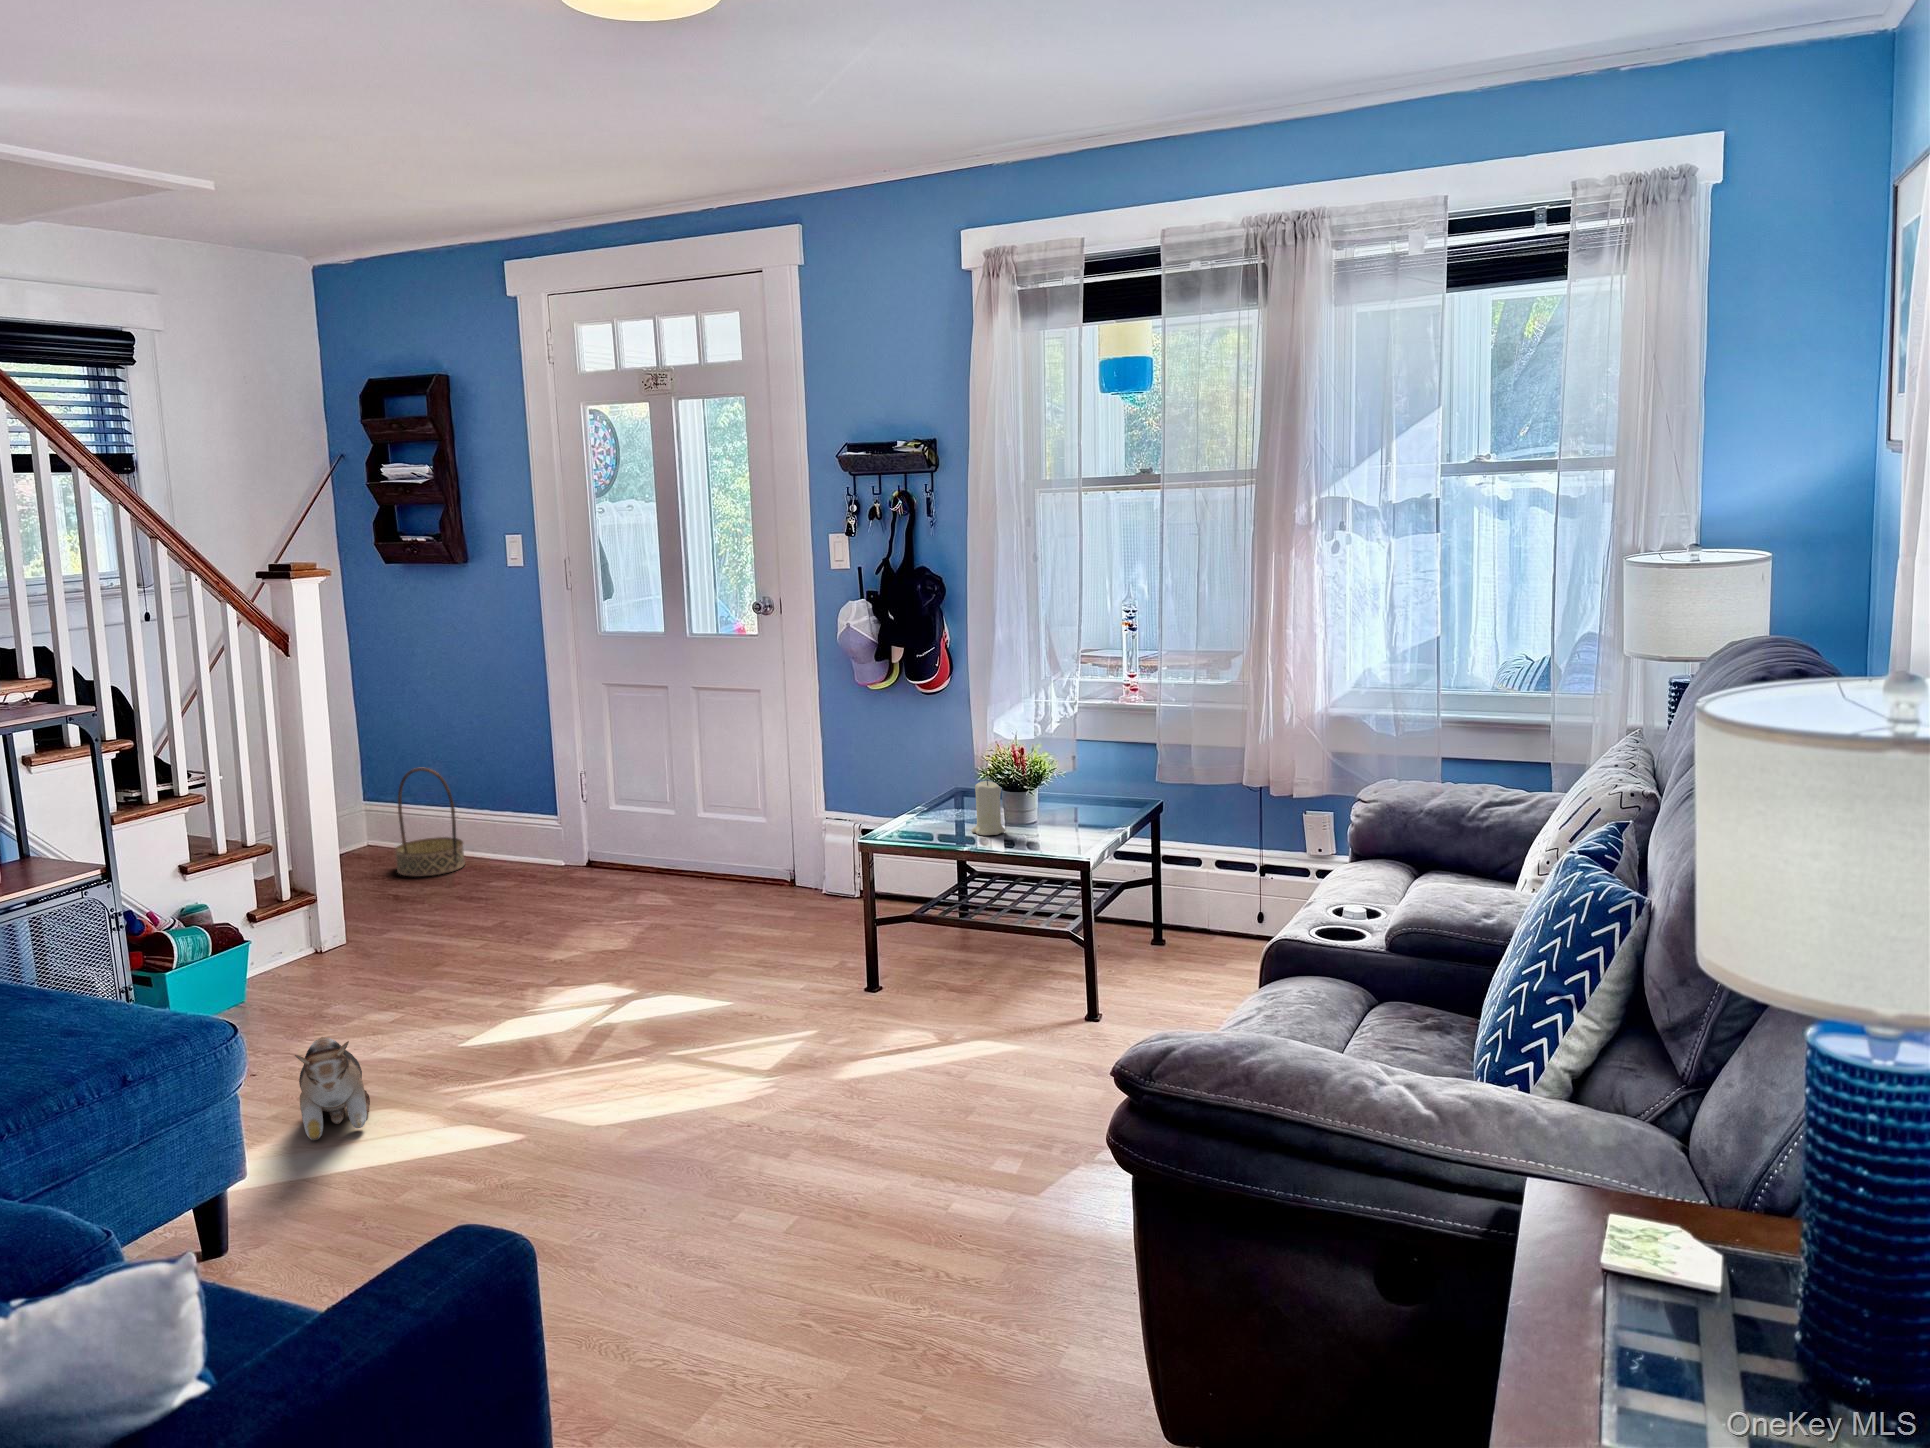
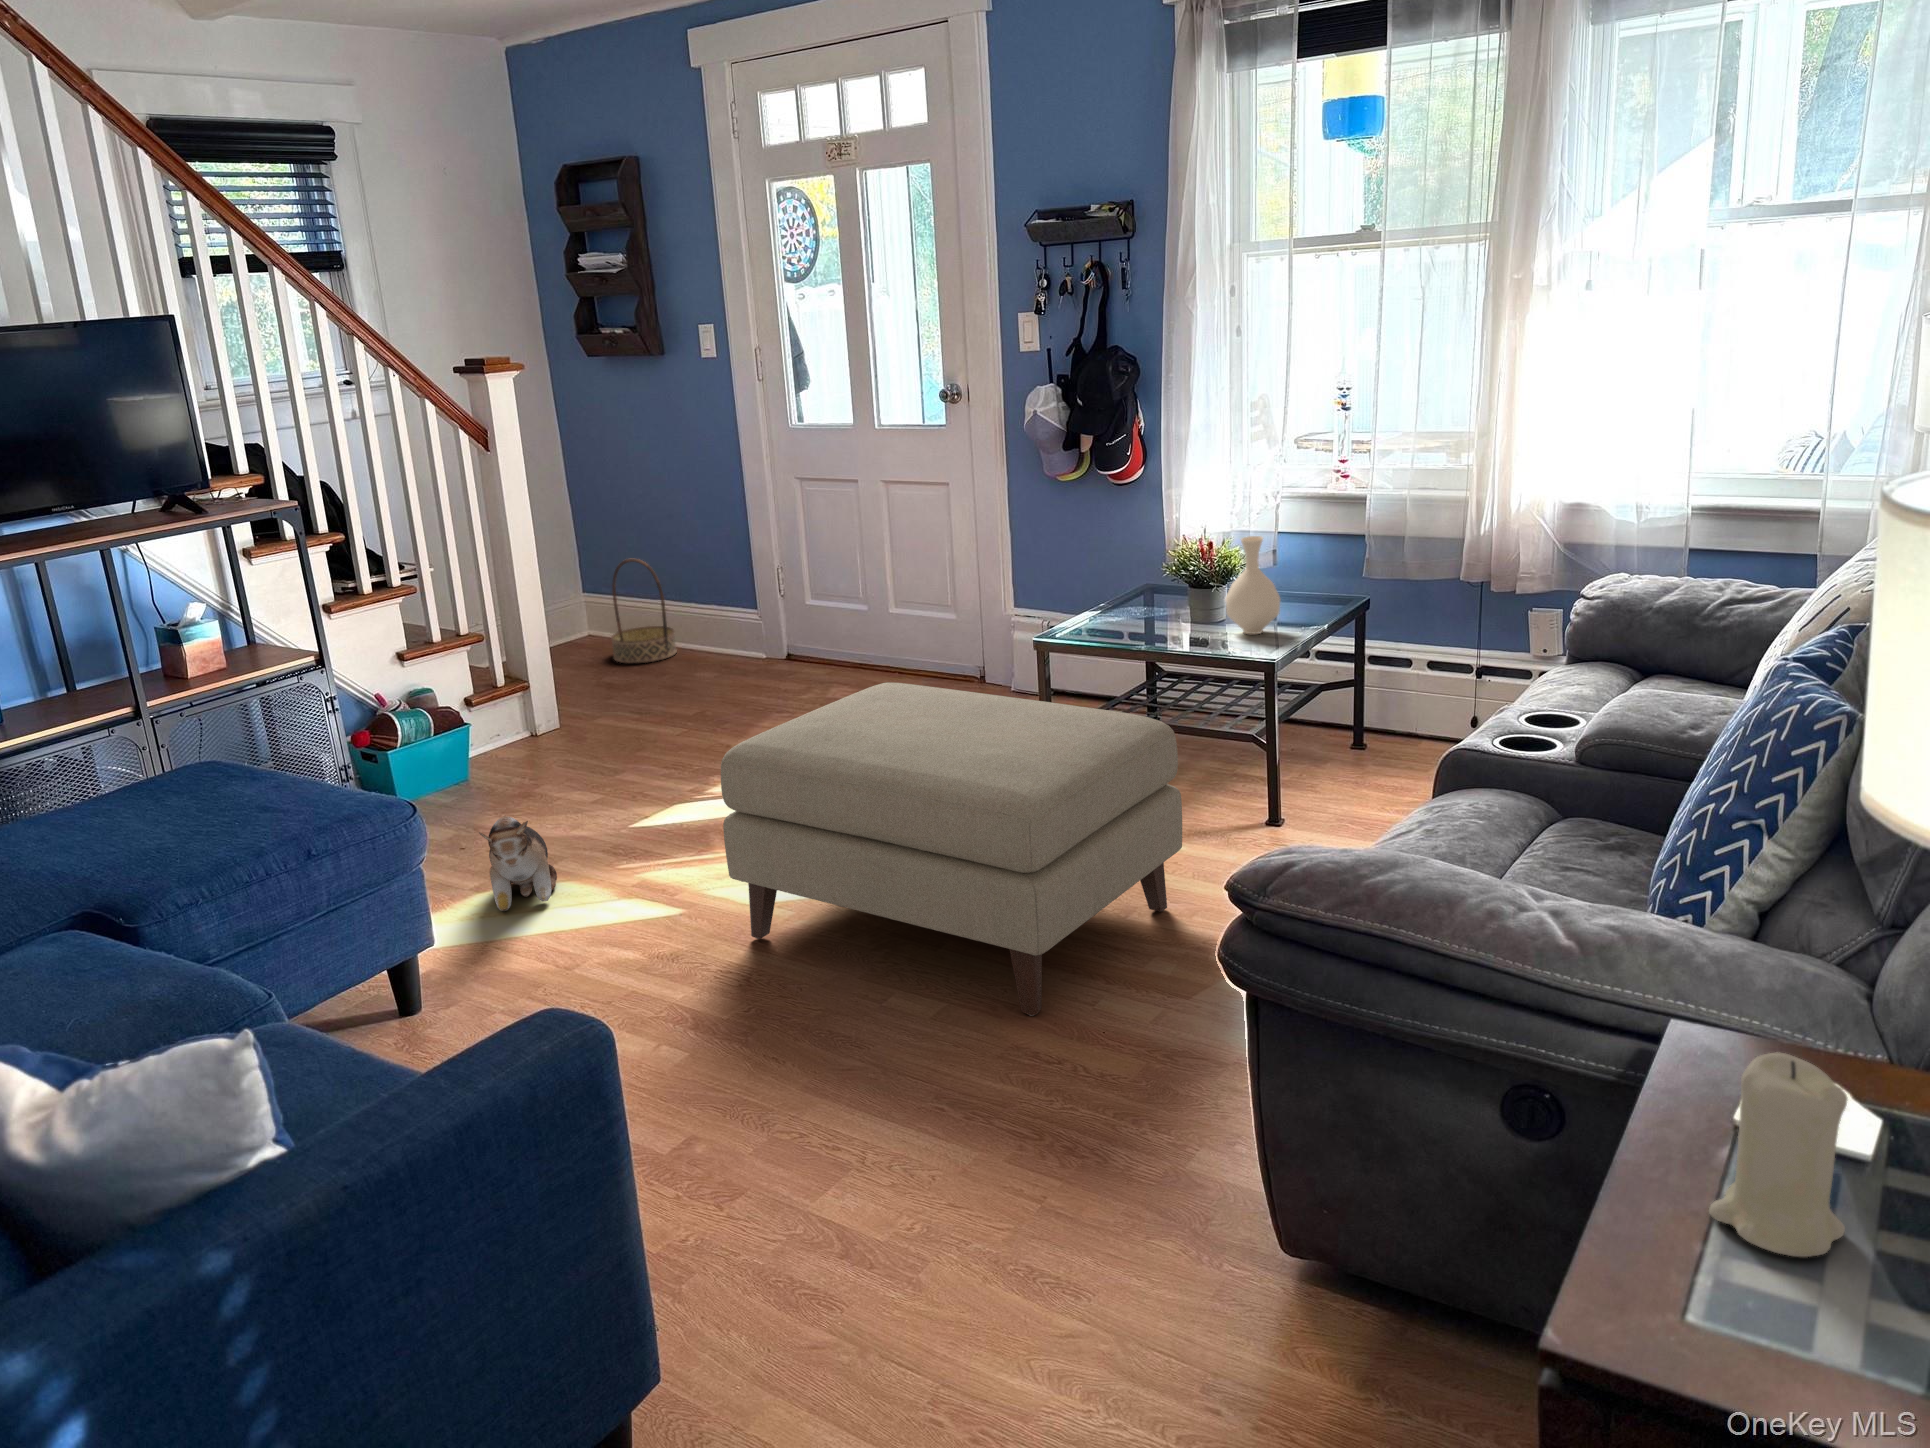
vase: none [1040,746,1092,840] -> present [1225,536,1280,634]
candle: present [971,780,1005,835] -> present [1709,1052,1847,1257]
ottoman: none [564,890,1020,1221] -> present [721,683,1182,1016]

